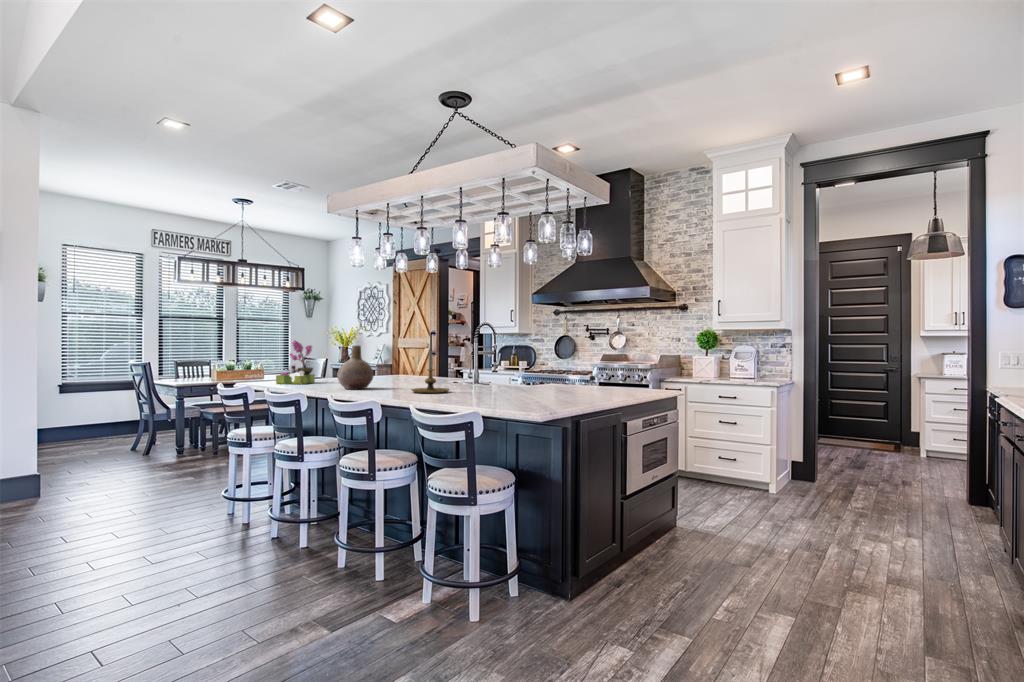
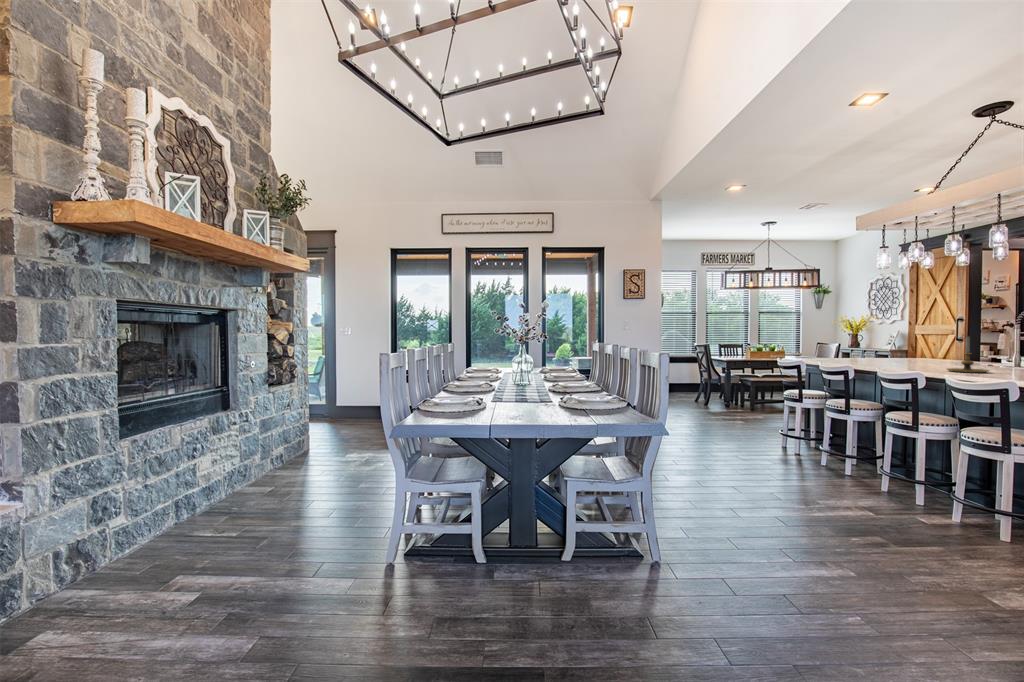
flower arrangement: present [276,340,315,384] -> none [814,329,845,362]
vase: present [337,345,374,389] -> none [871,333,905,367]

